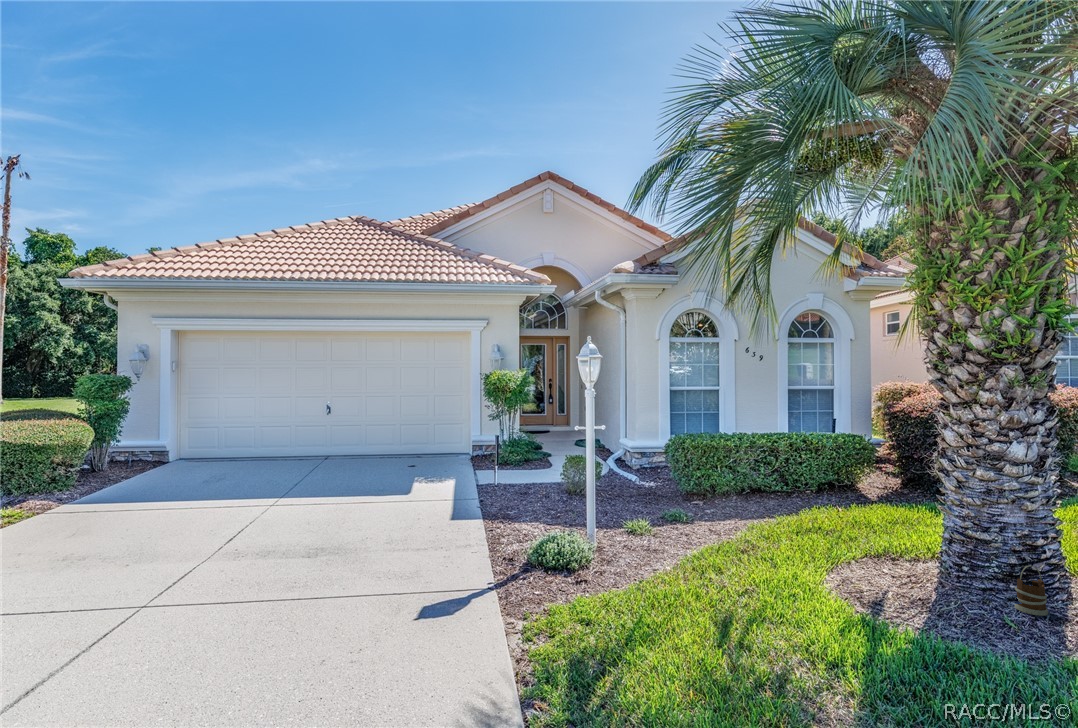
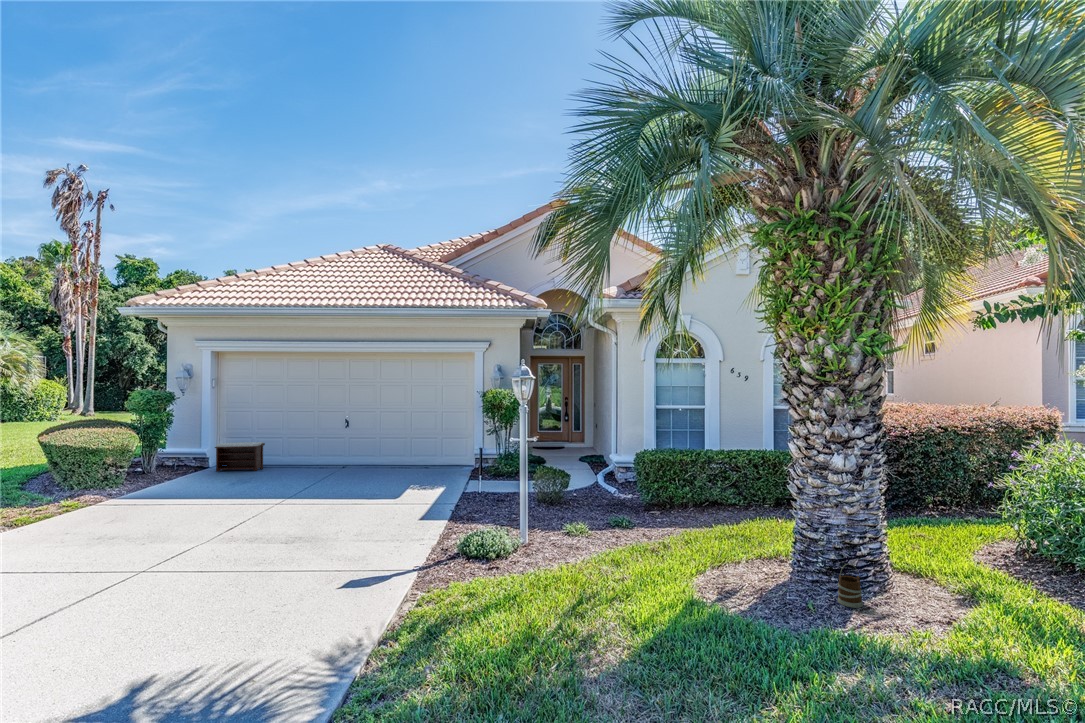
bench: none [180,436,239,470] -> present [215,442,265,472]

